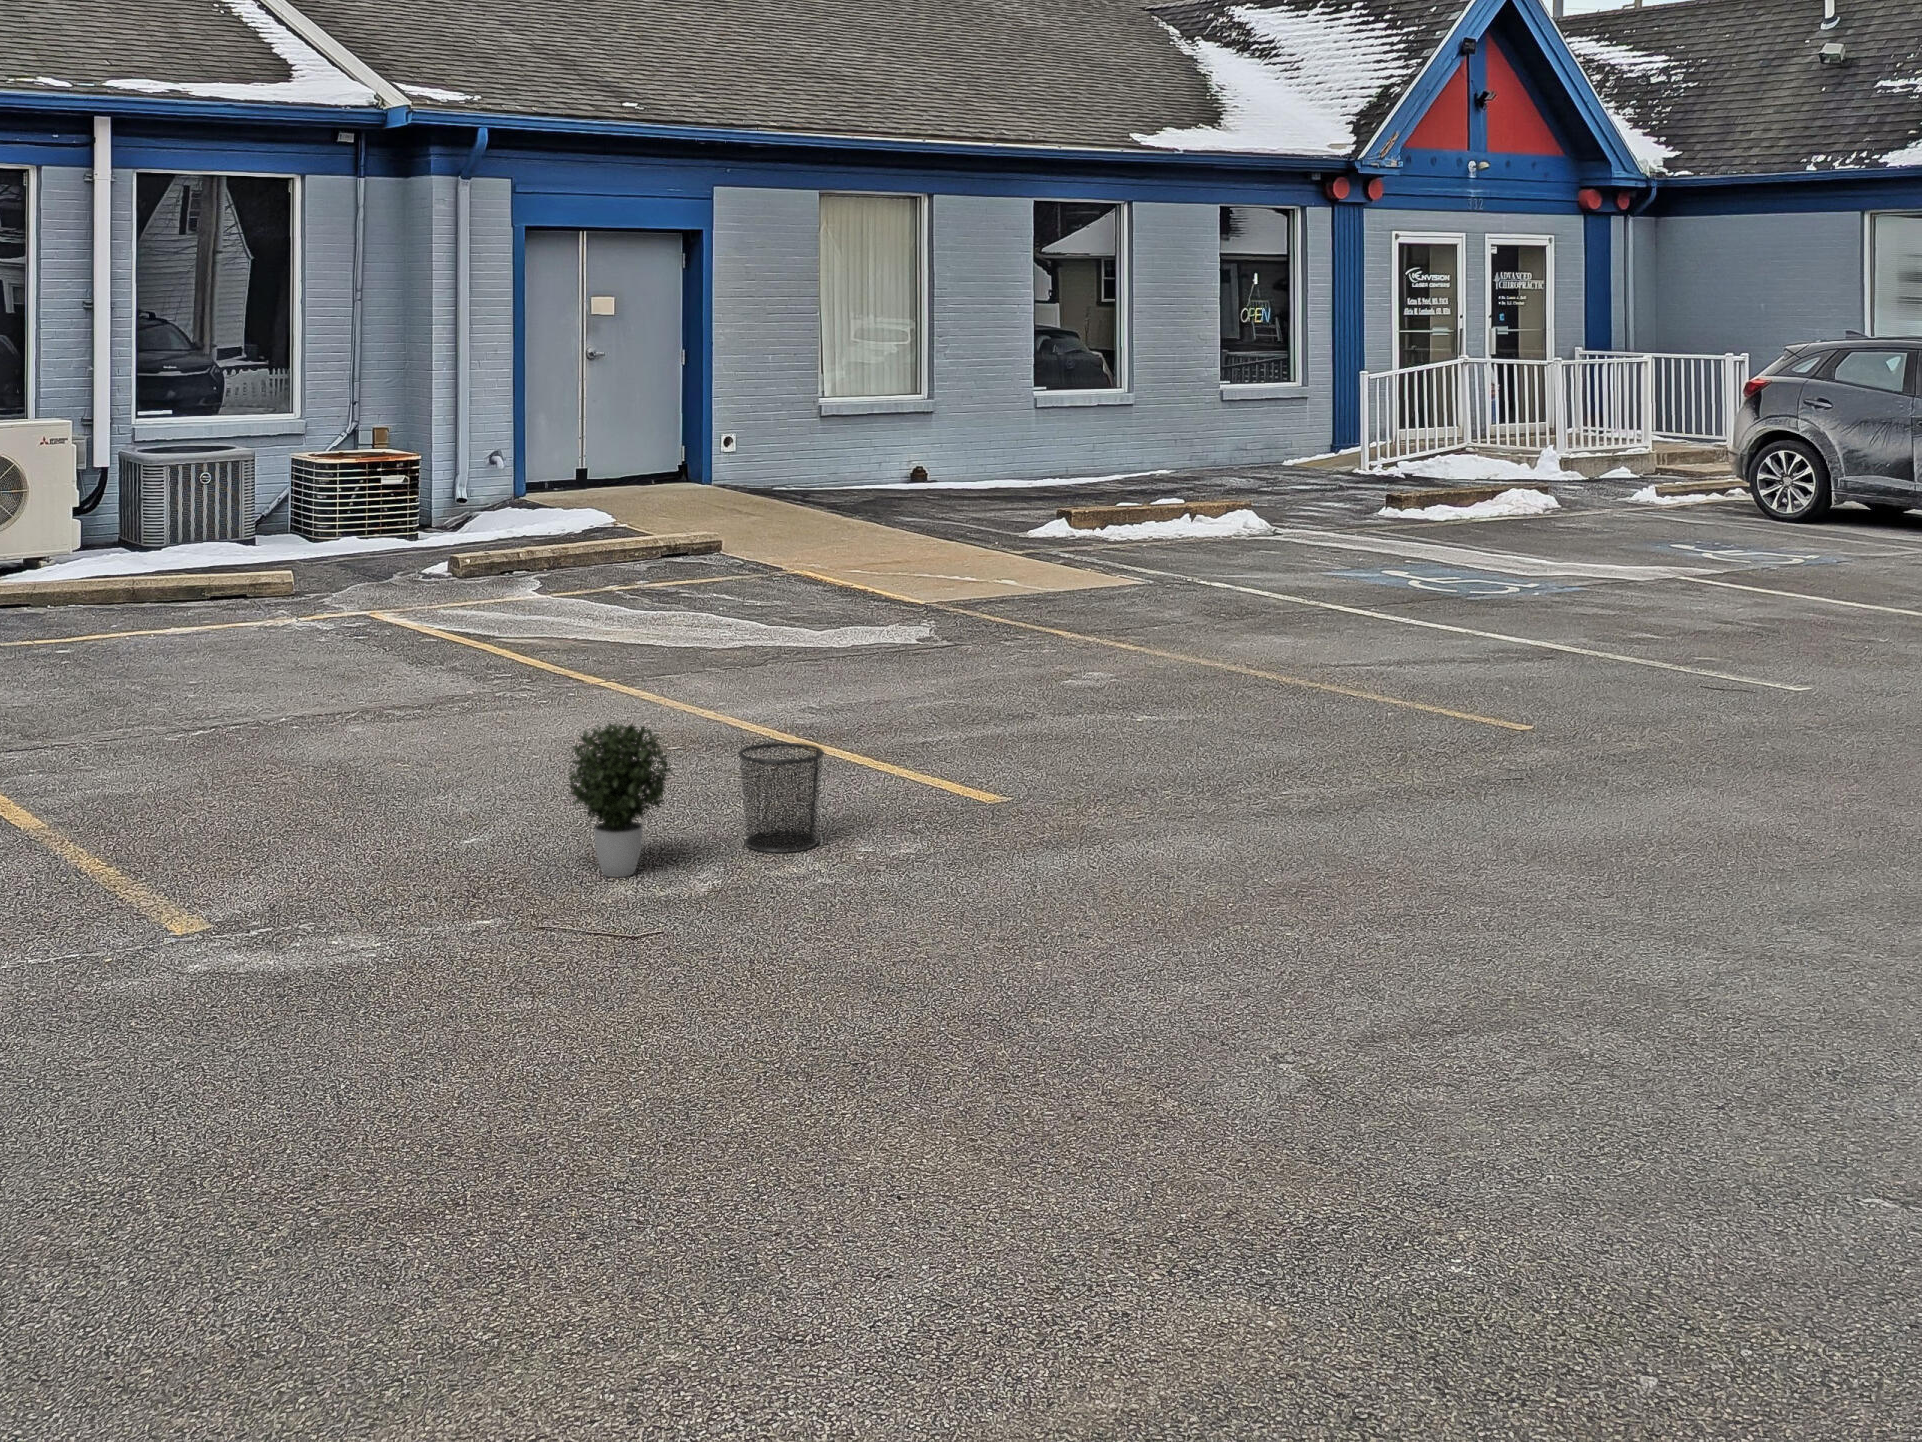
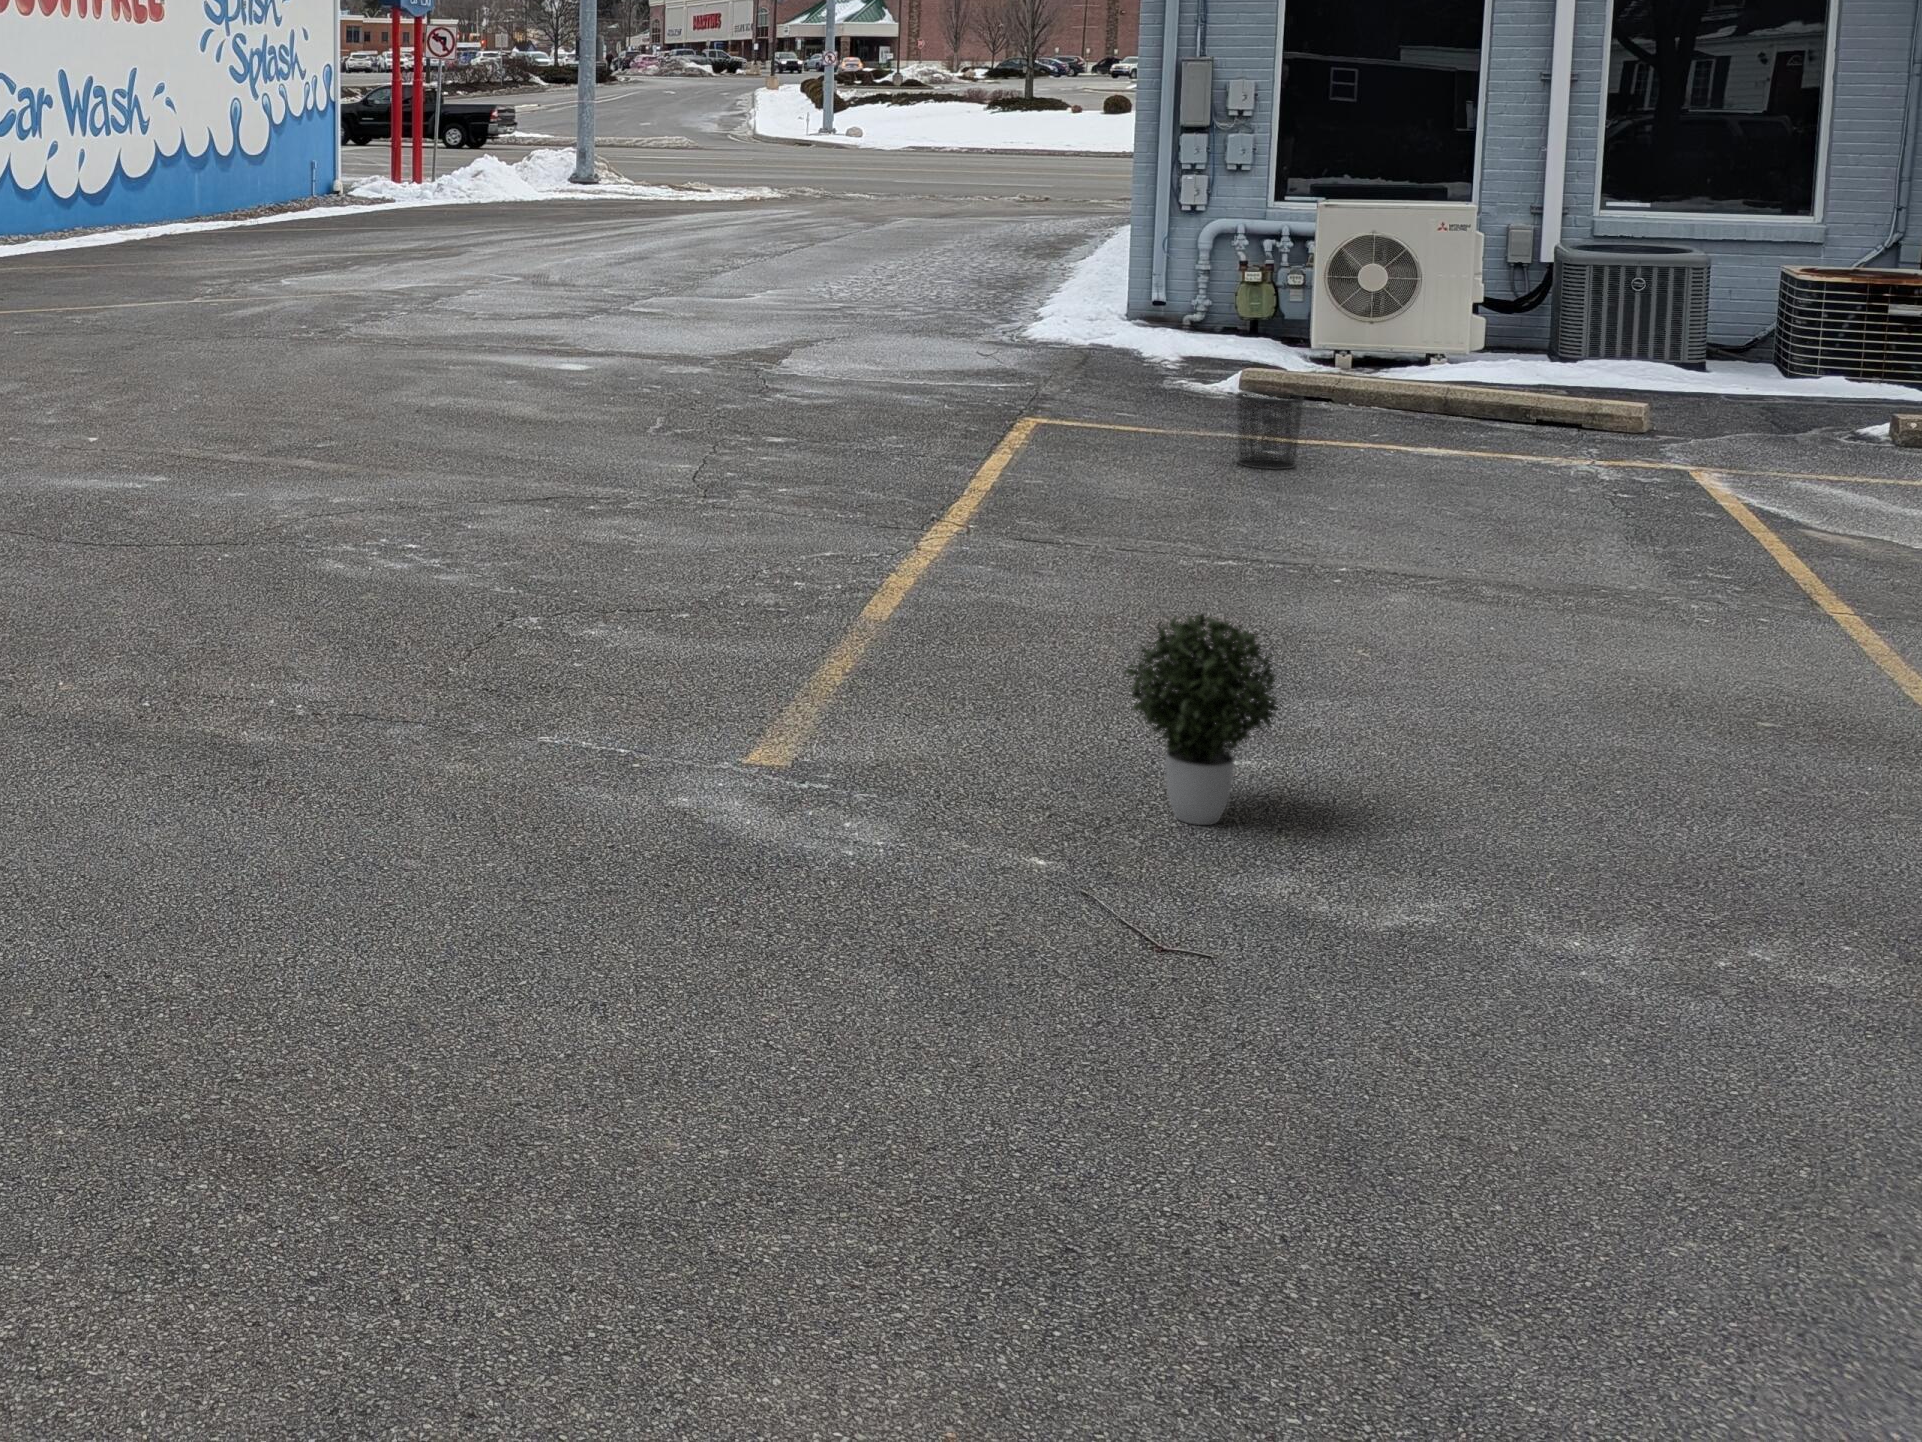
waste bin: present [738,742,824,853] -> present [1236,391,1303,470]

